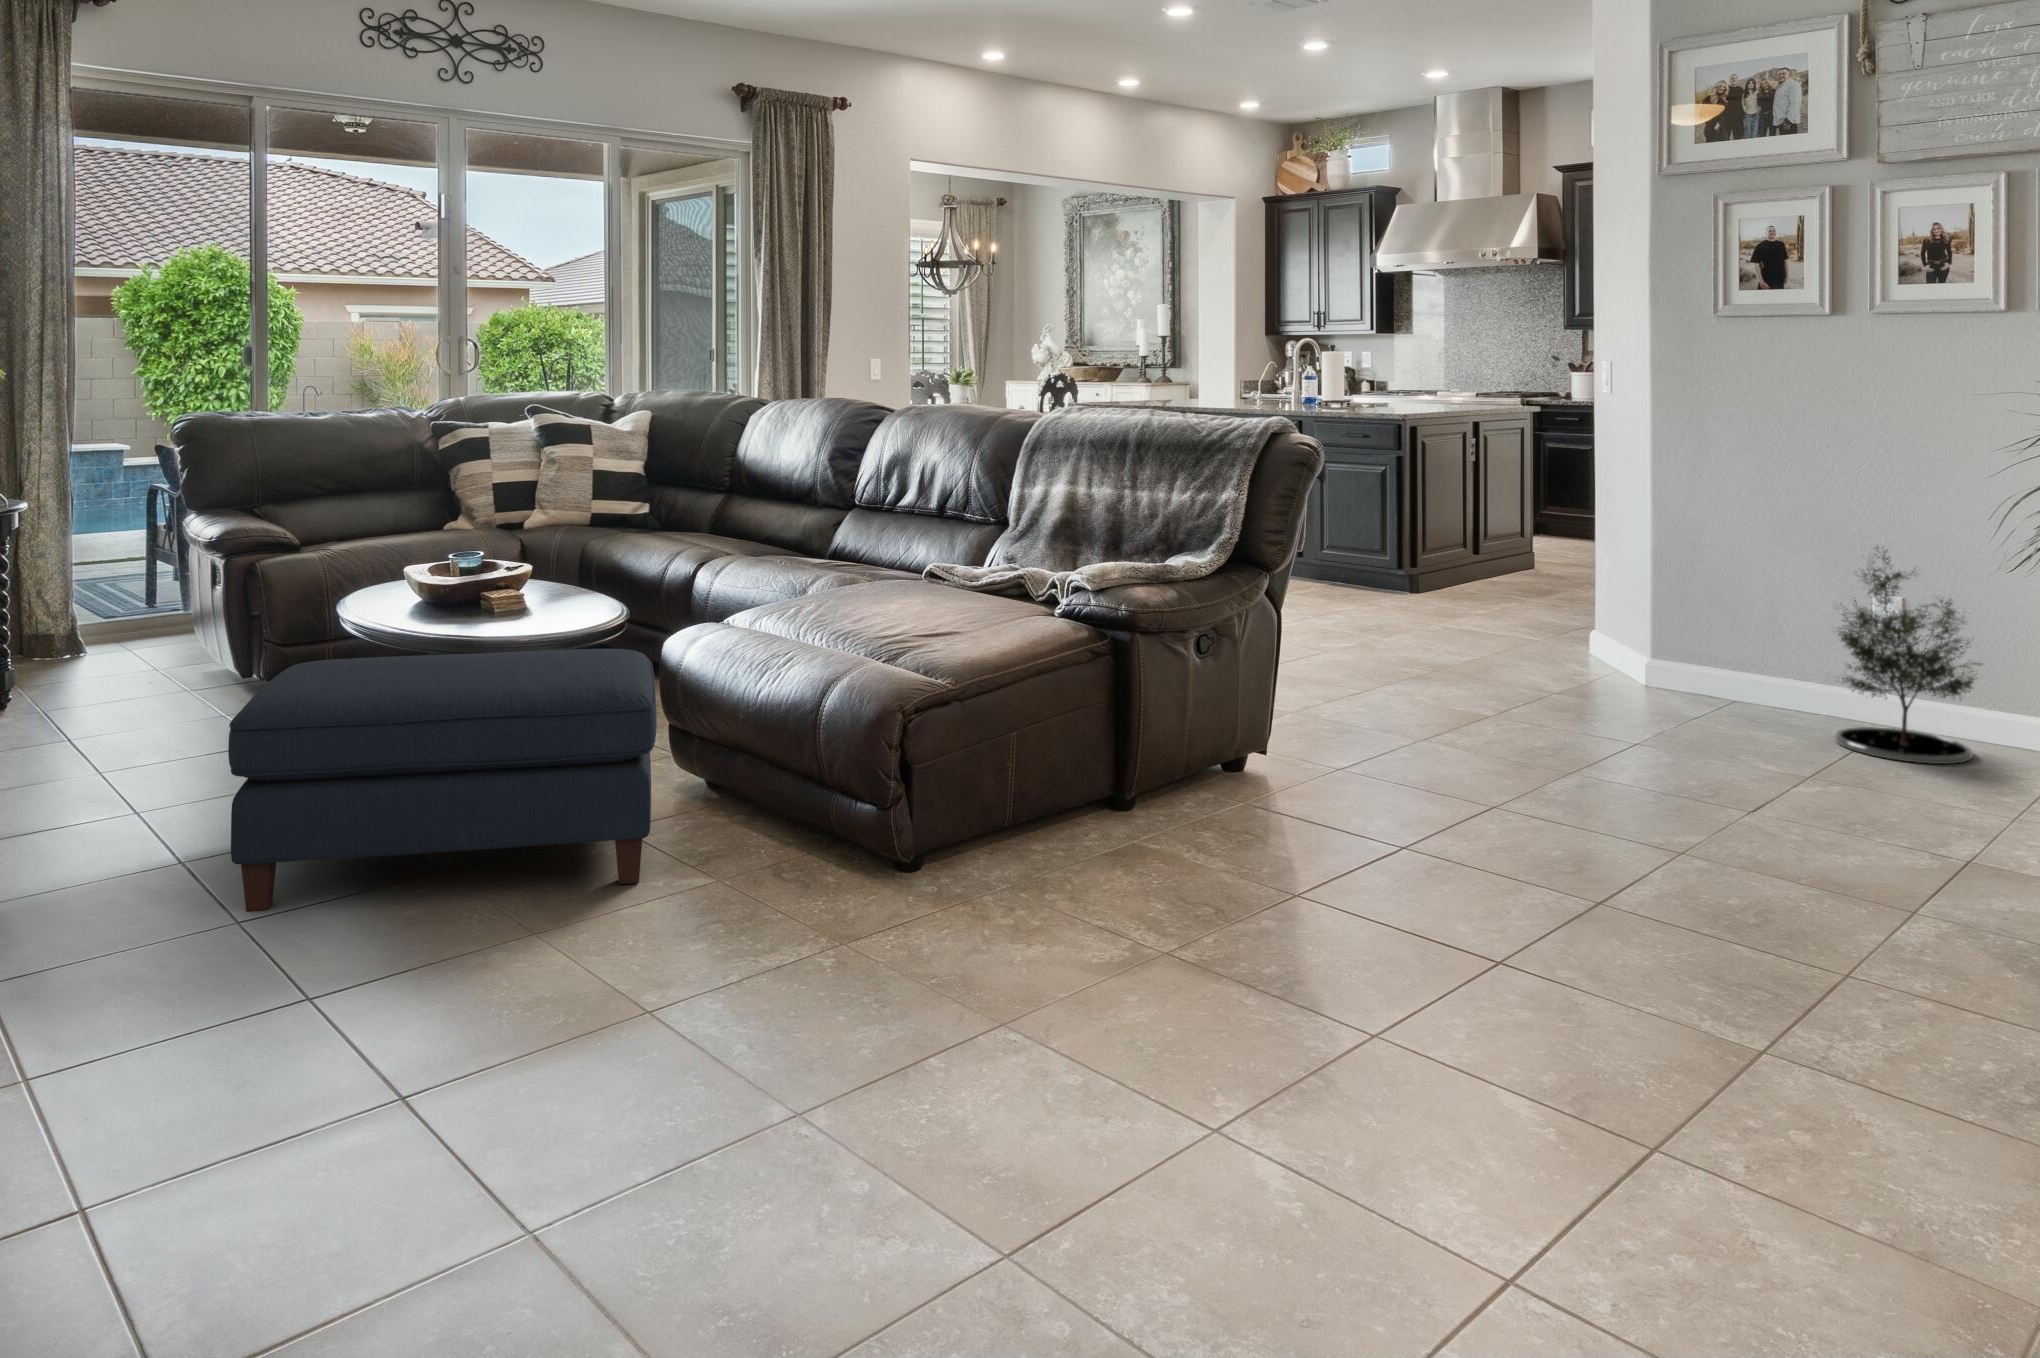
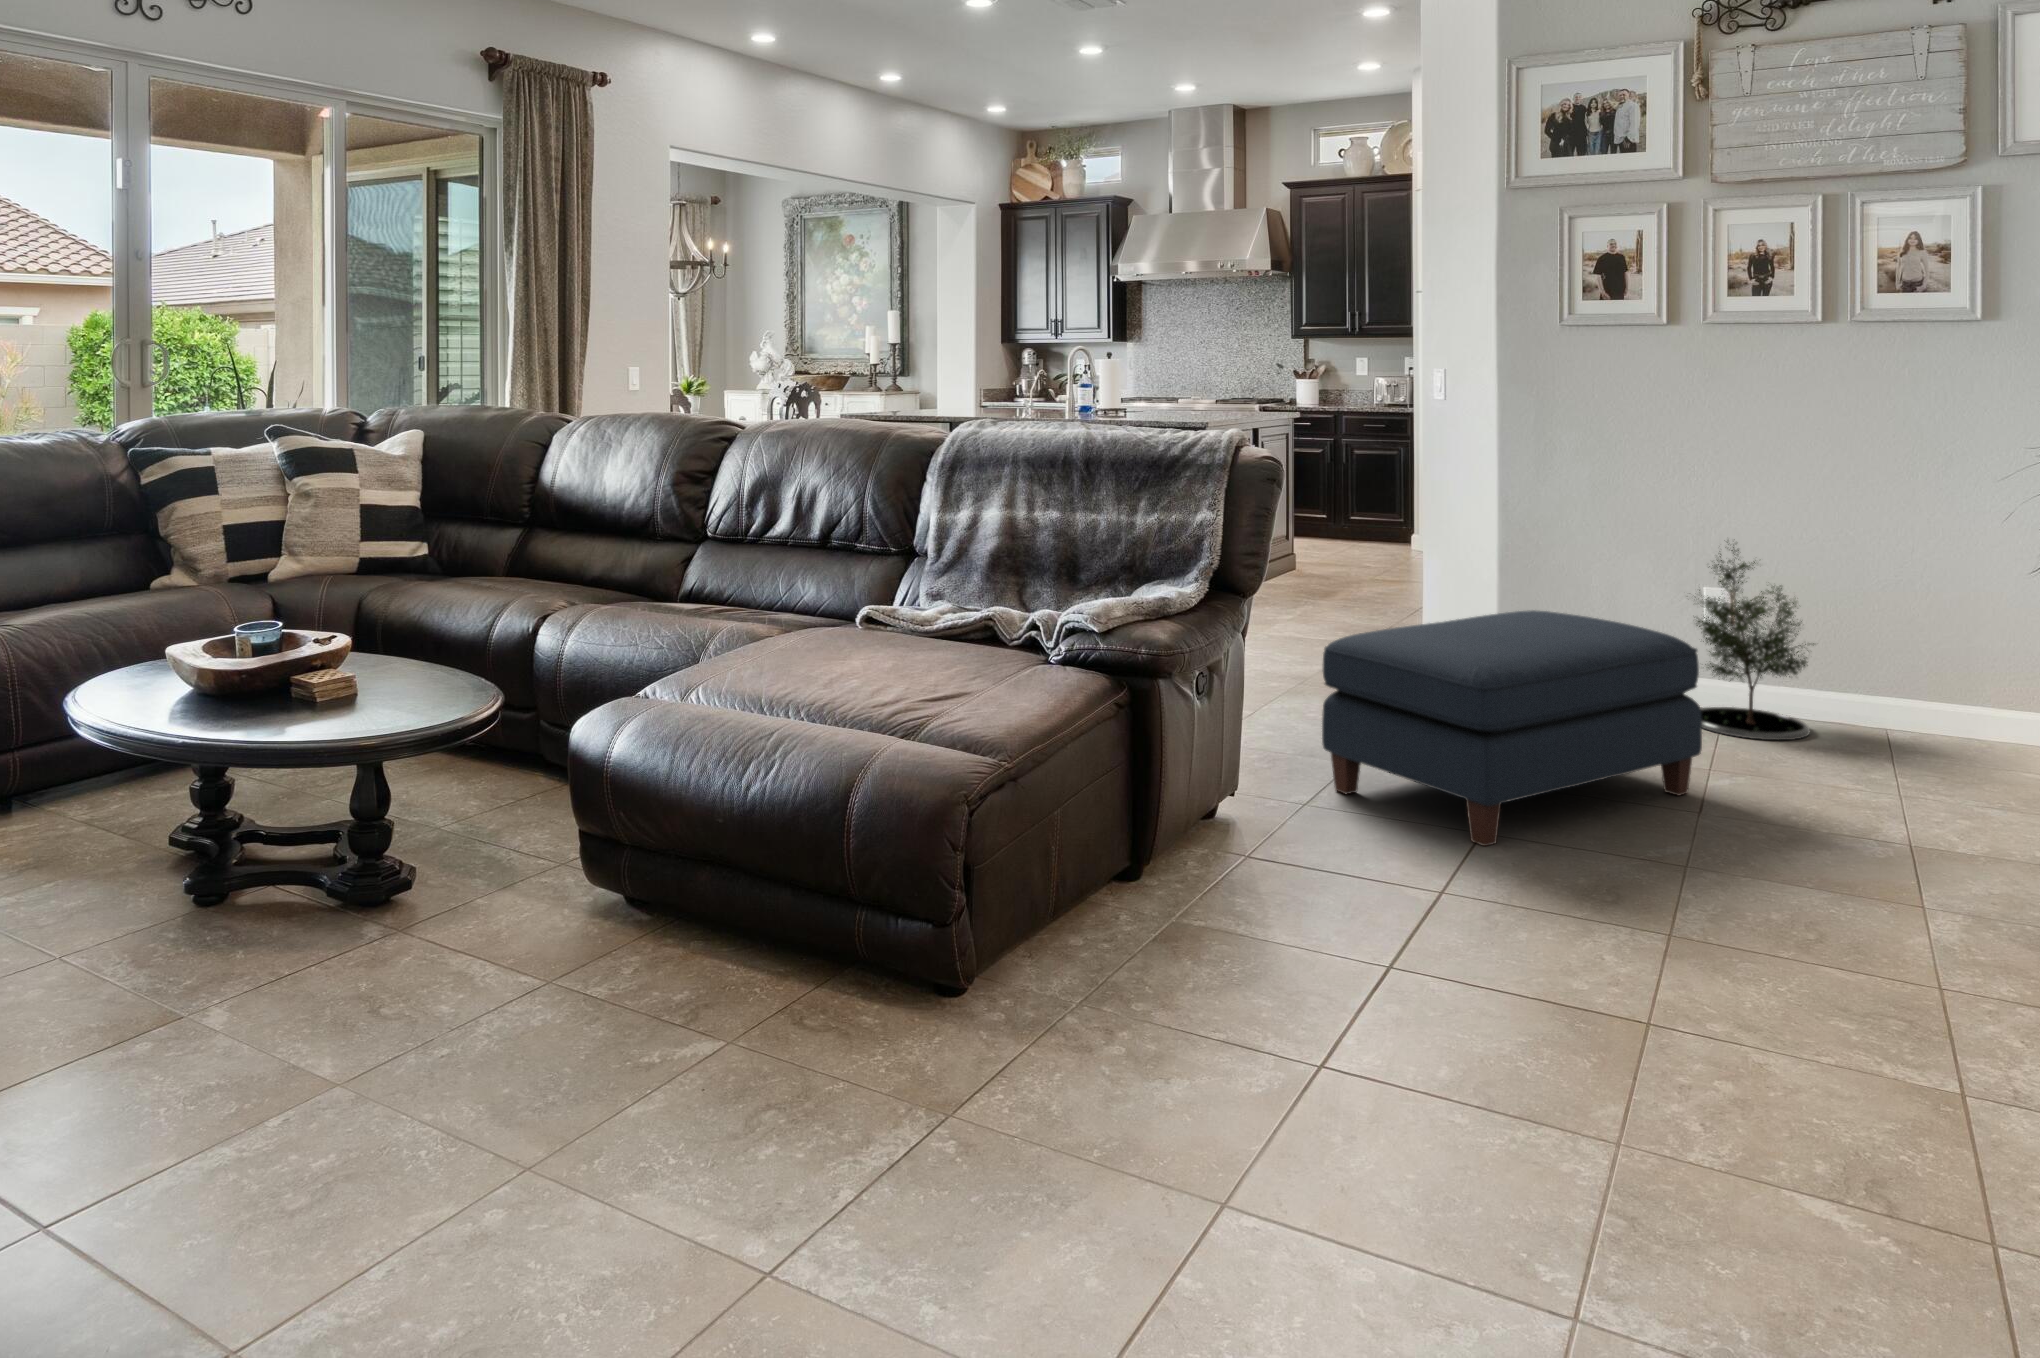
ottoman: present [228,649,657,911] -> present [1322,610,1702,846]

